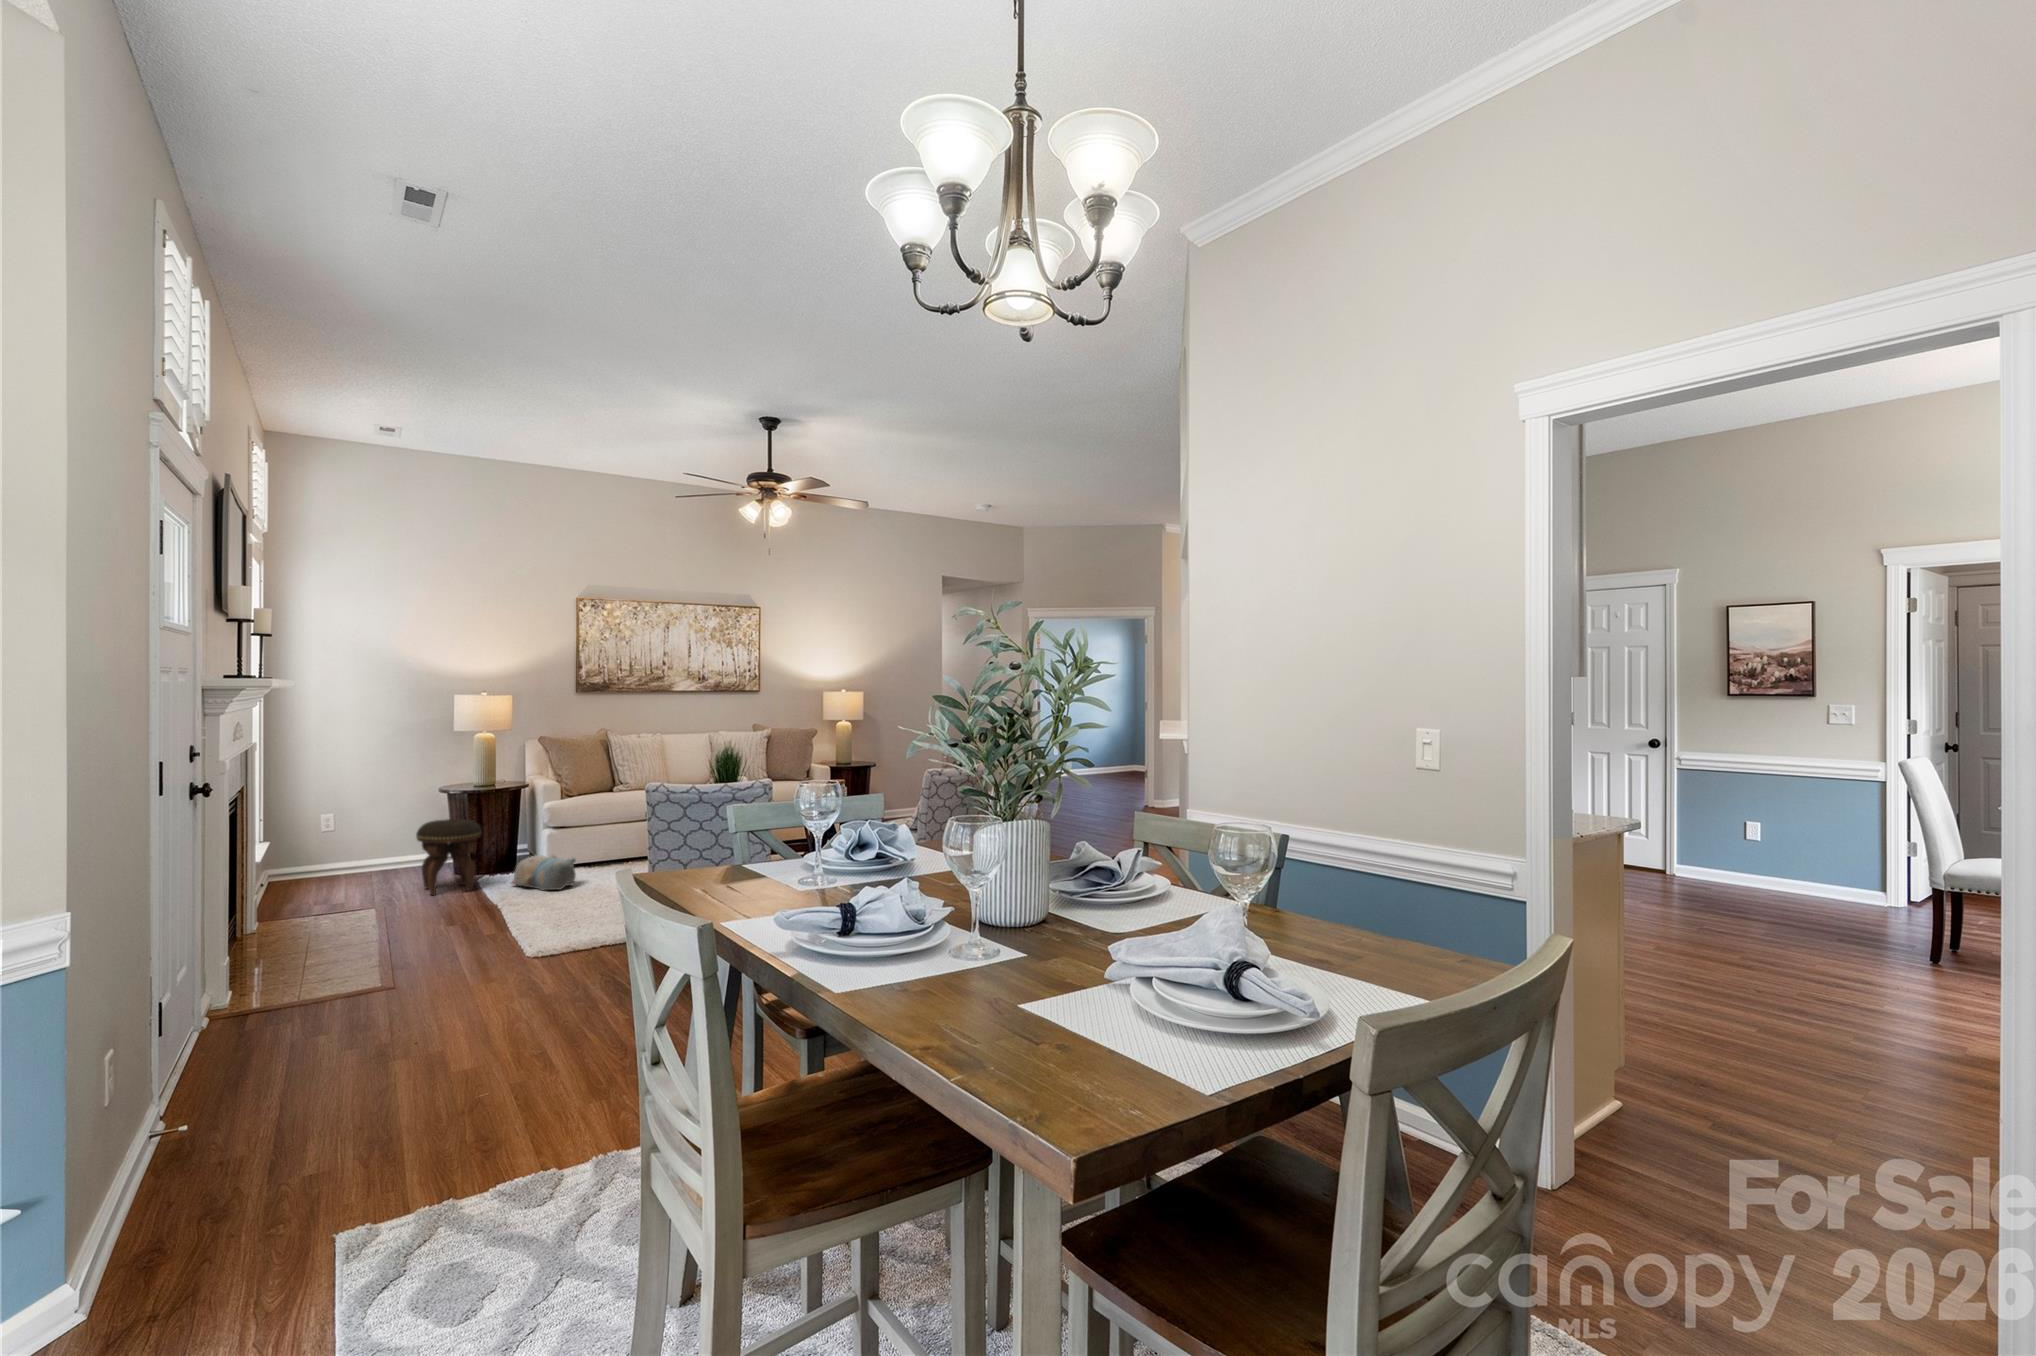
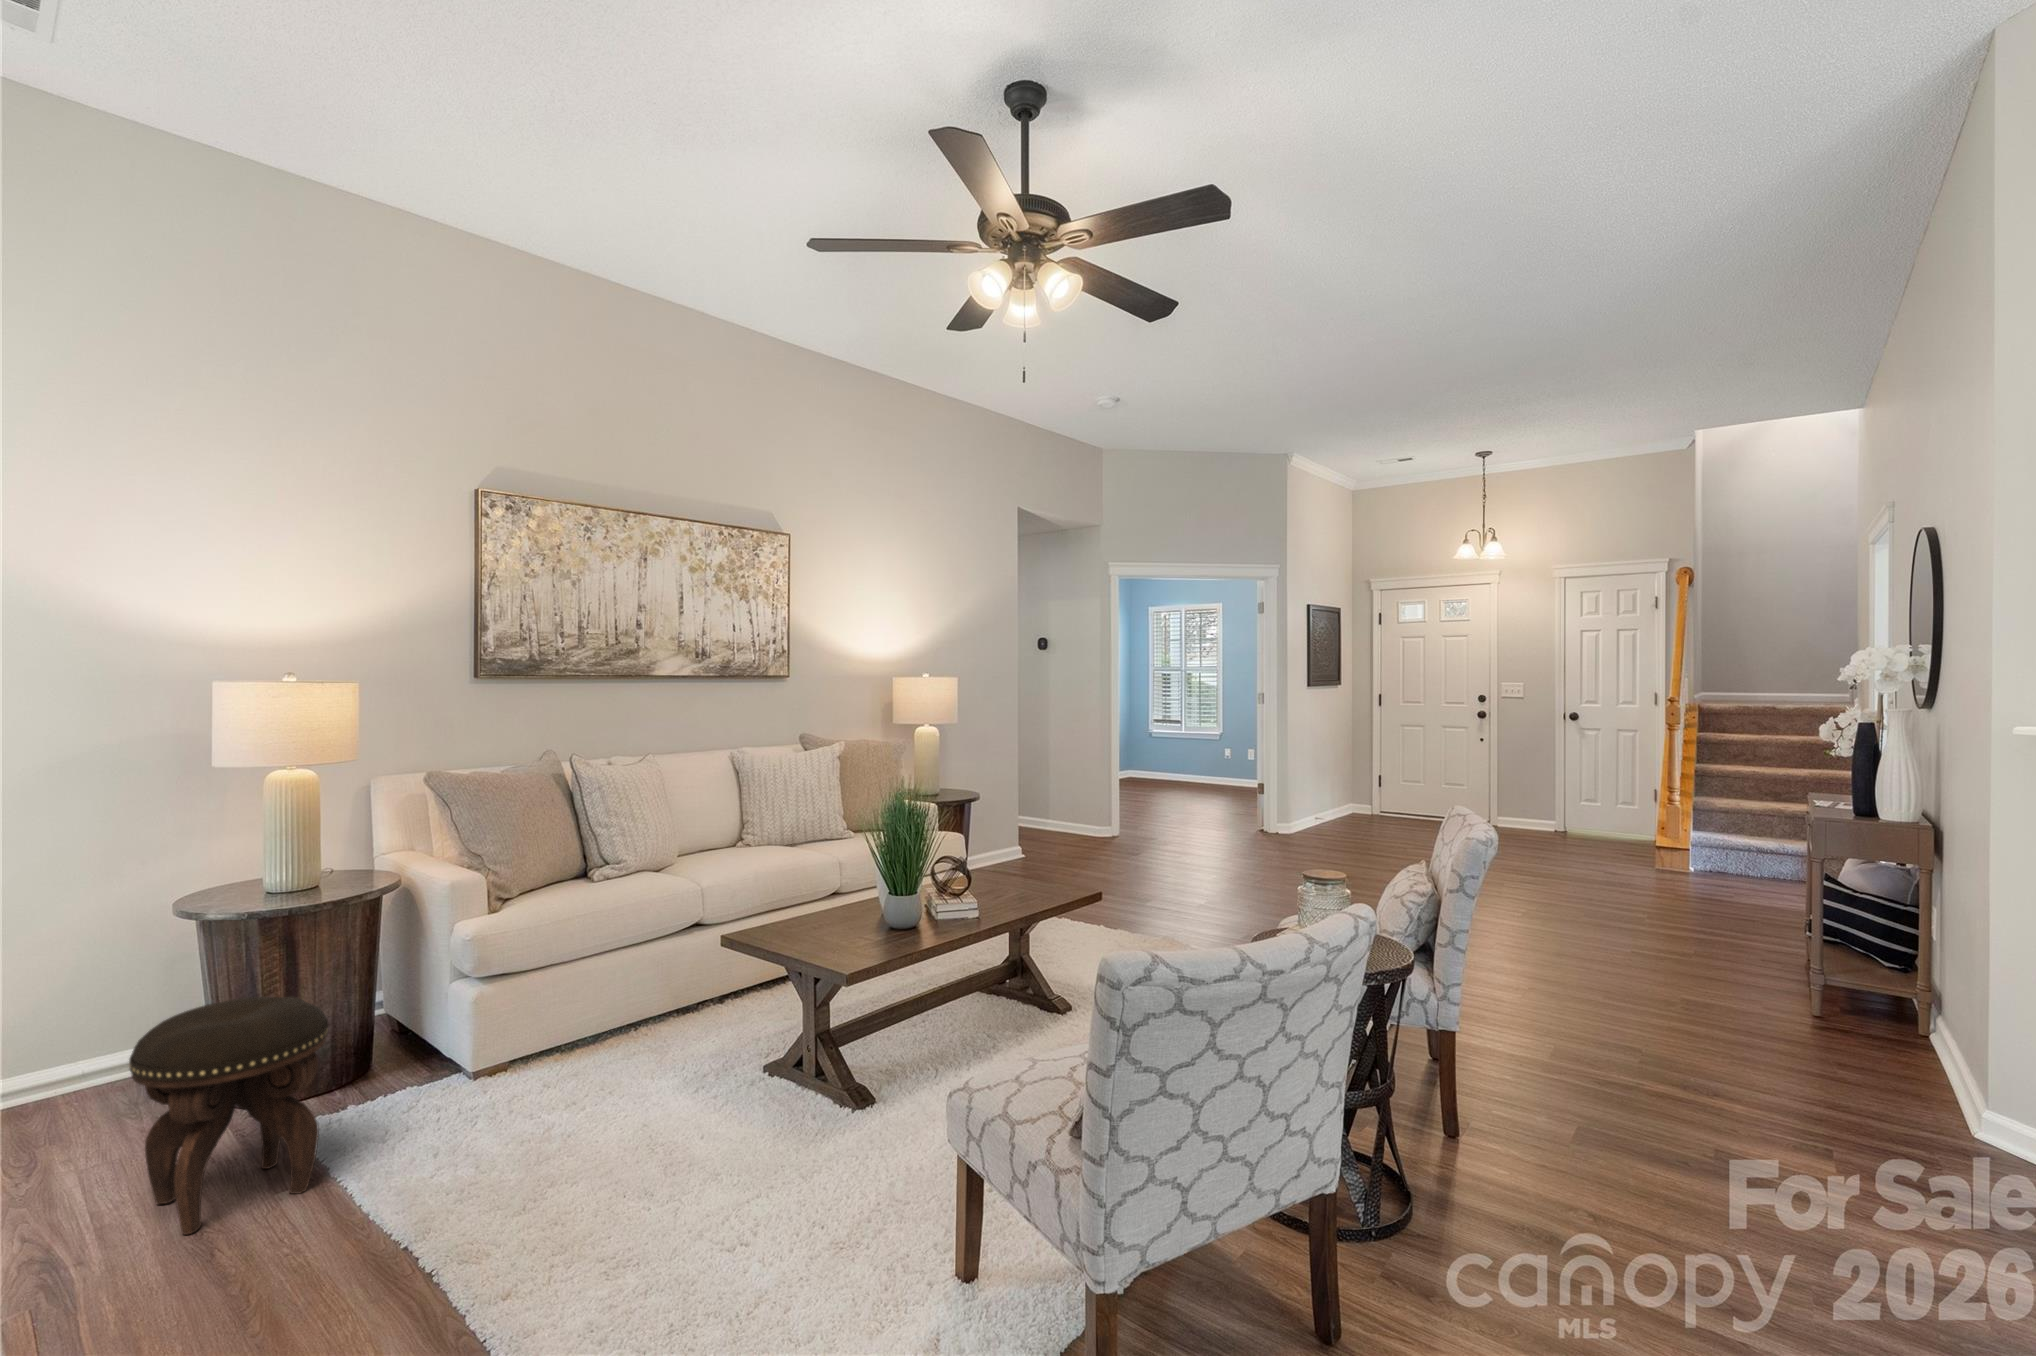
plush toy: present [512,855,576,890] -> none [413,1054,589,1159]

